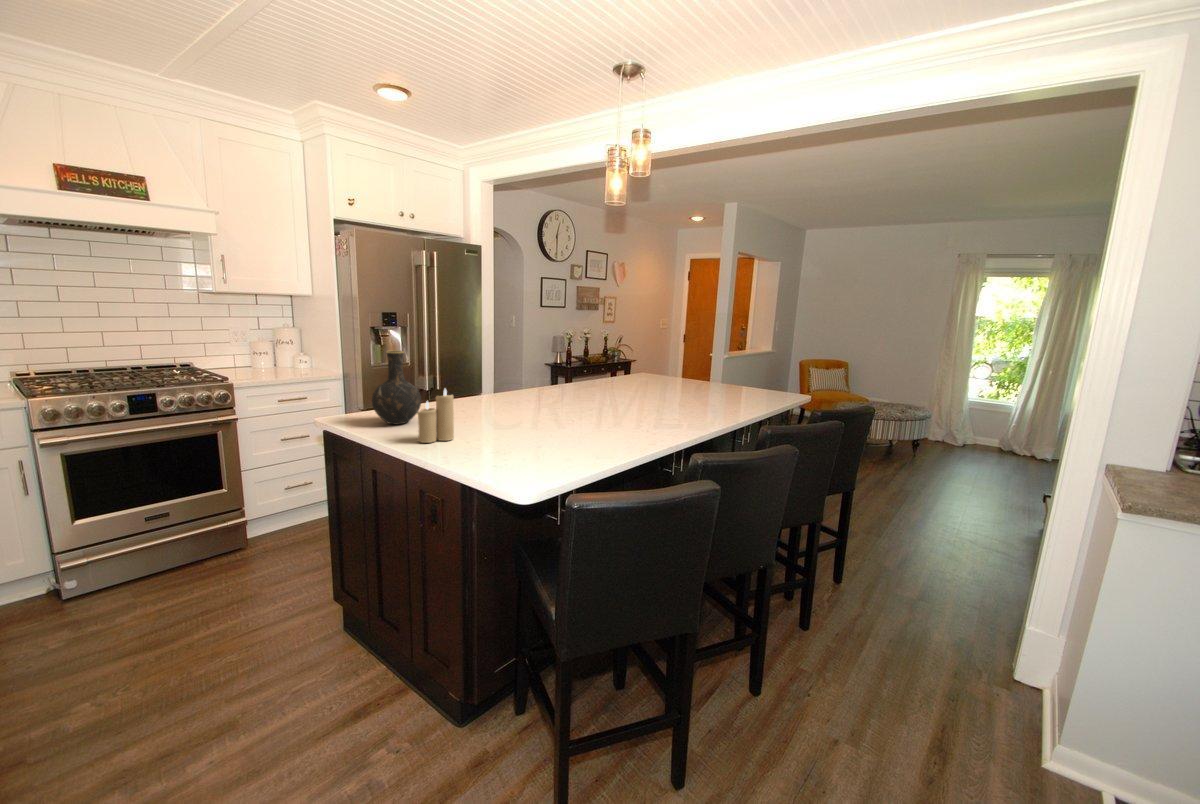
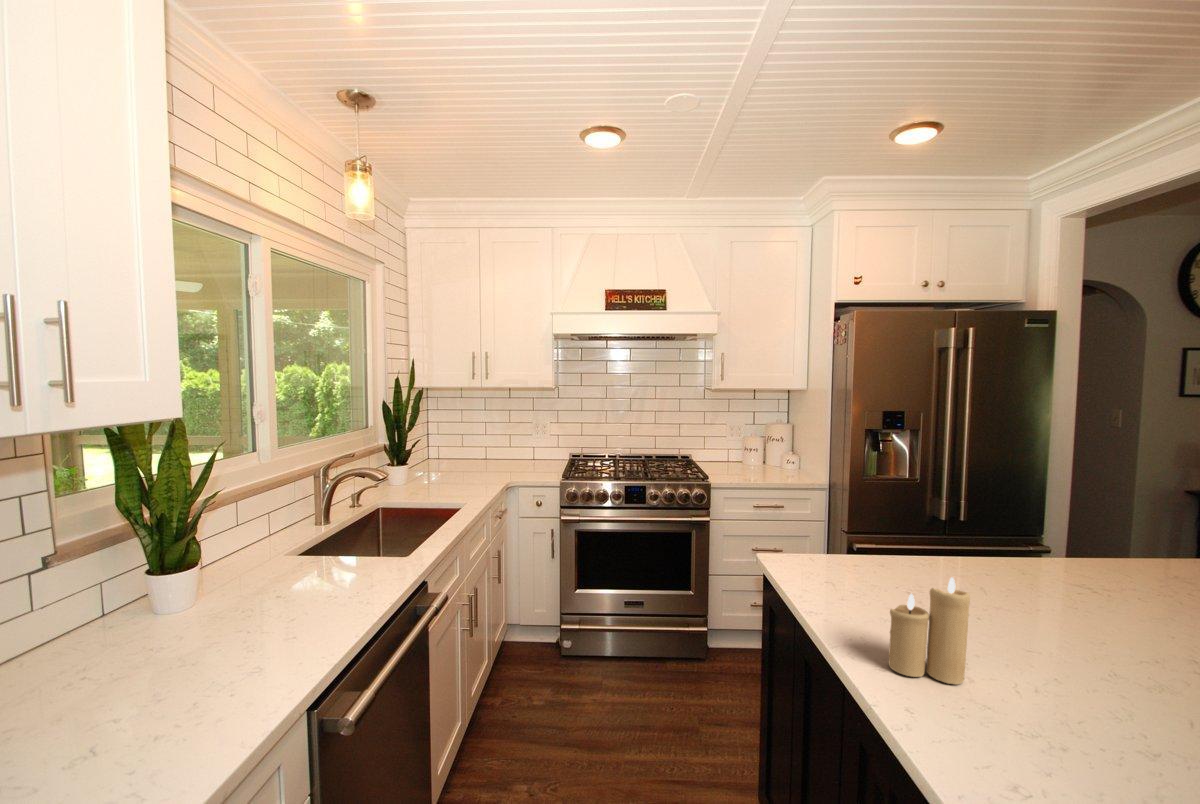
vase: present [372,350,421,424] -> none [829,482,911,604]

